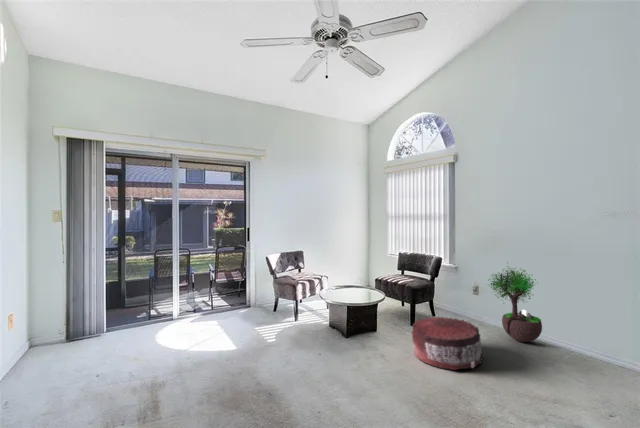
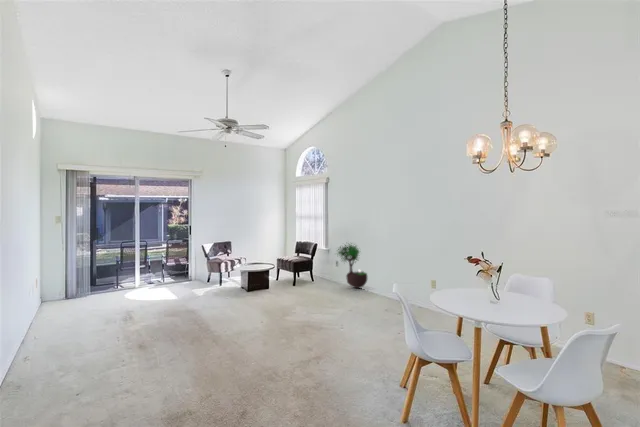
pouf: present [412,317,484,370] -> none [282,274,321,298]

